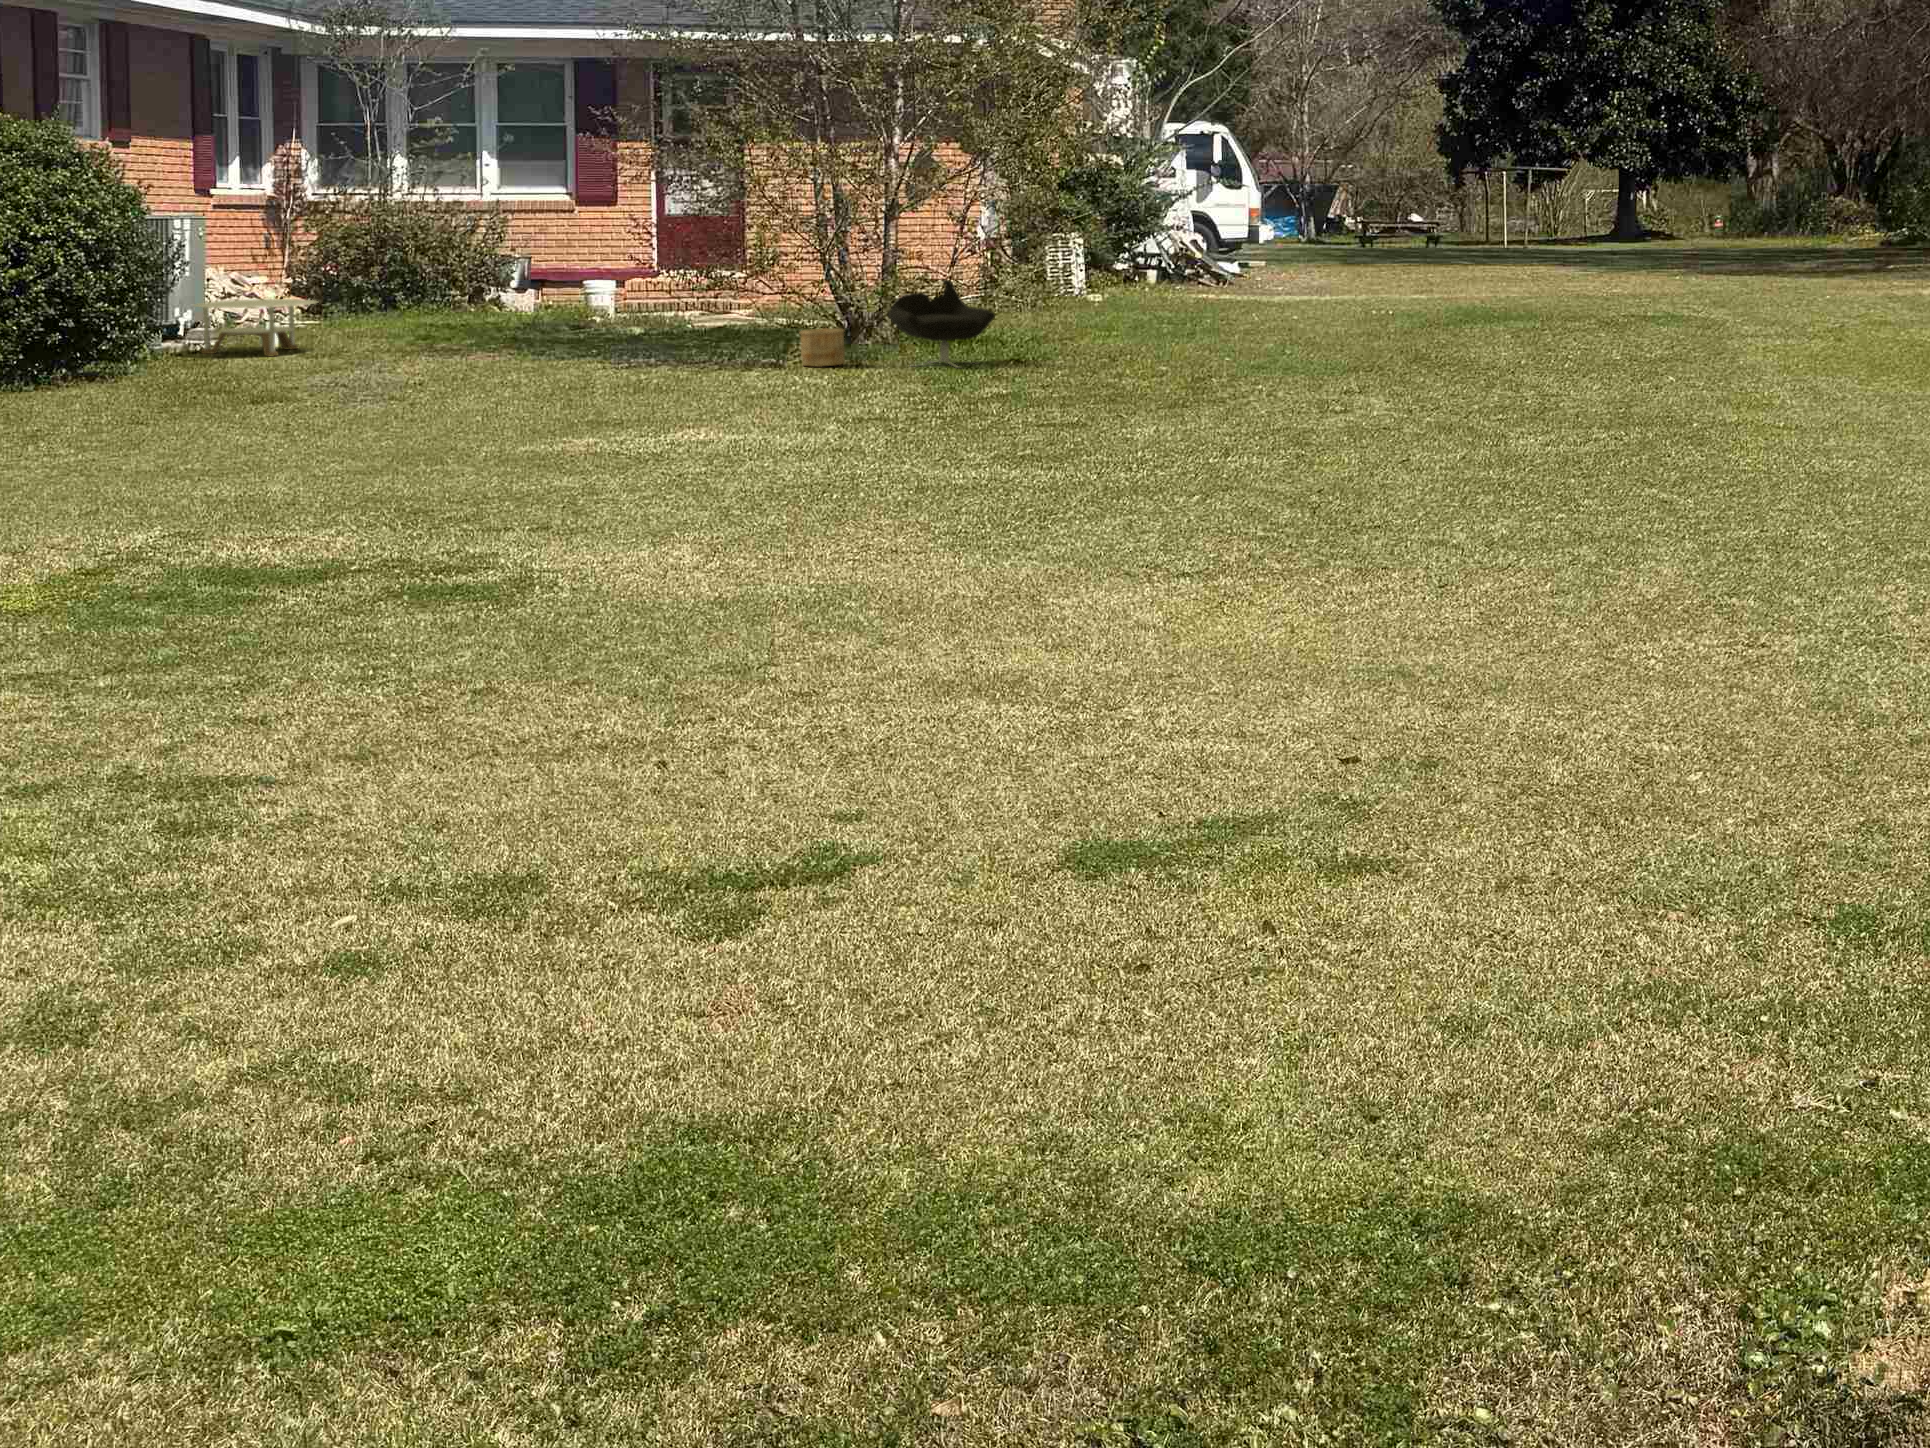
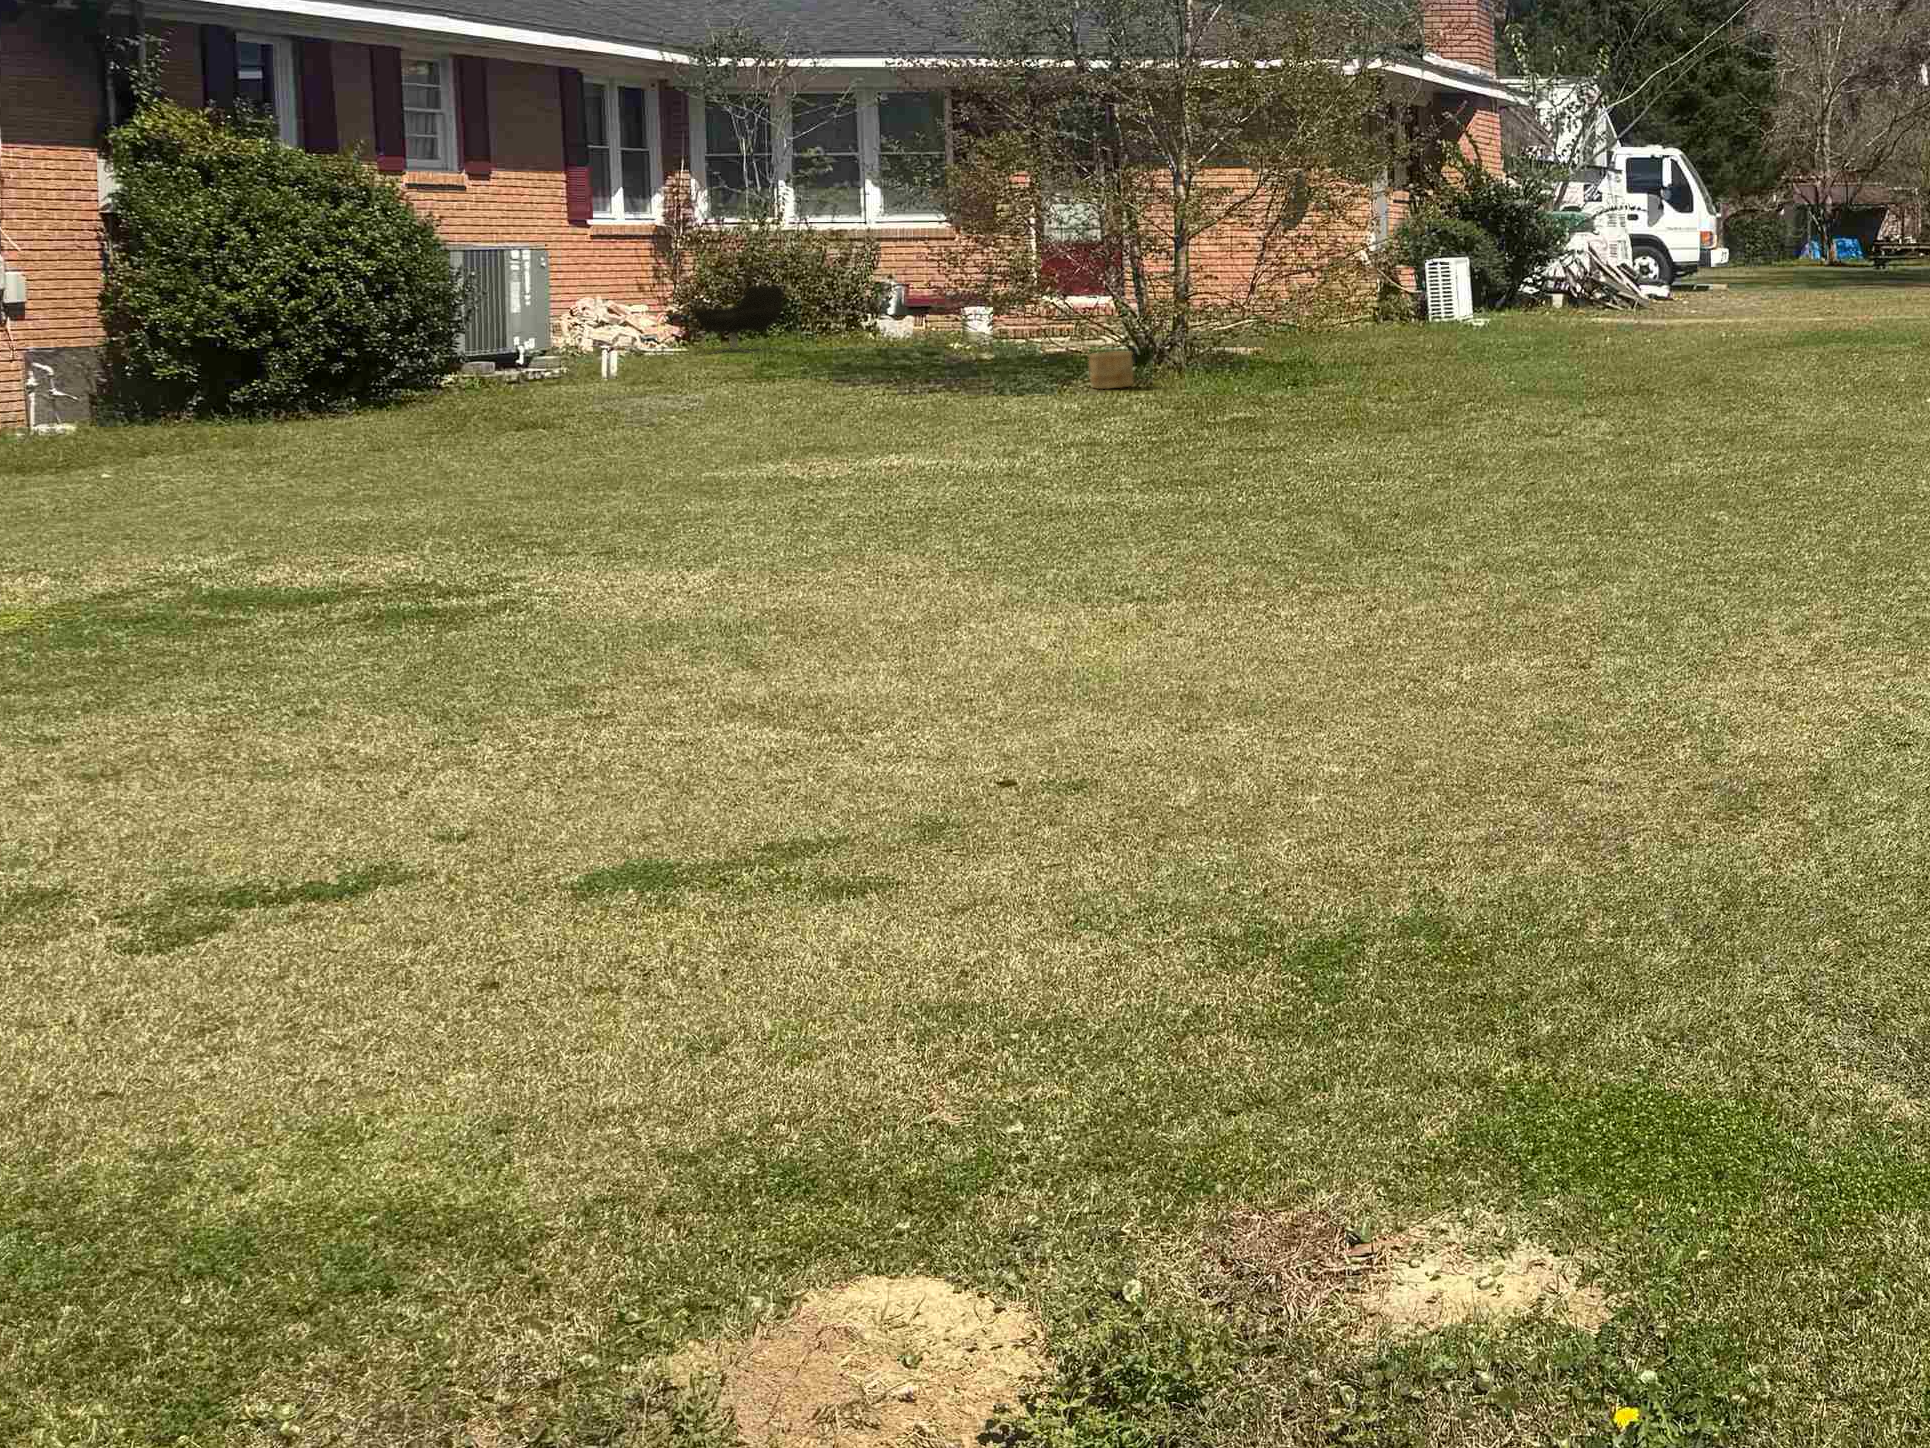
lounge chair: present [888,280,995,367] -> present [695,286,783,351]
round table: present [194,299,317,356] -> none [529,327,653,382]

